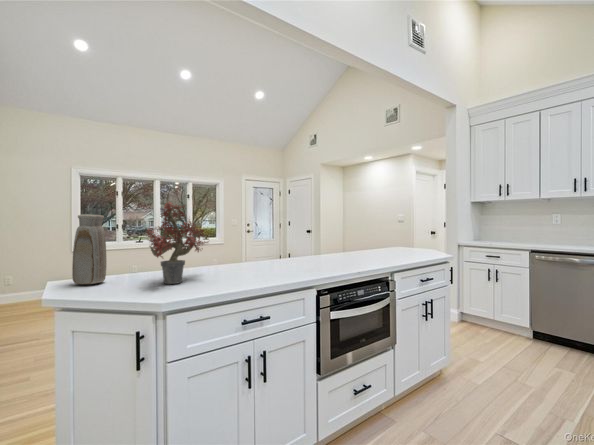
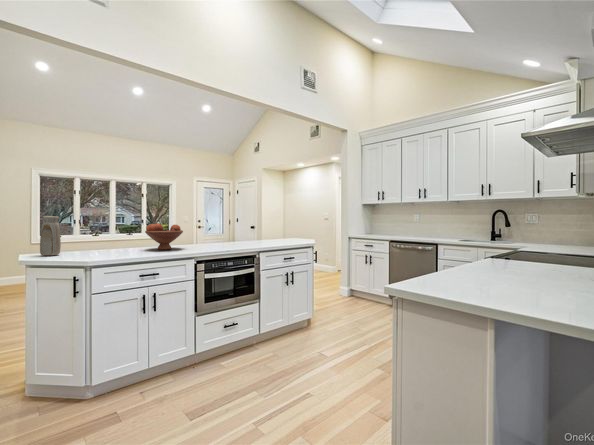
potted plant: present [147,192,208,284] -> none [83,200,125,255]
fruit bowl: none [233,227,289,270] -> present [145,224,183,250]

